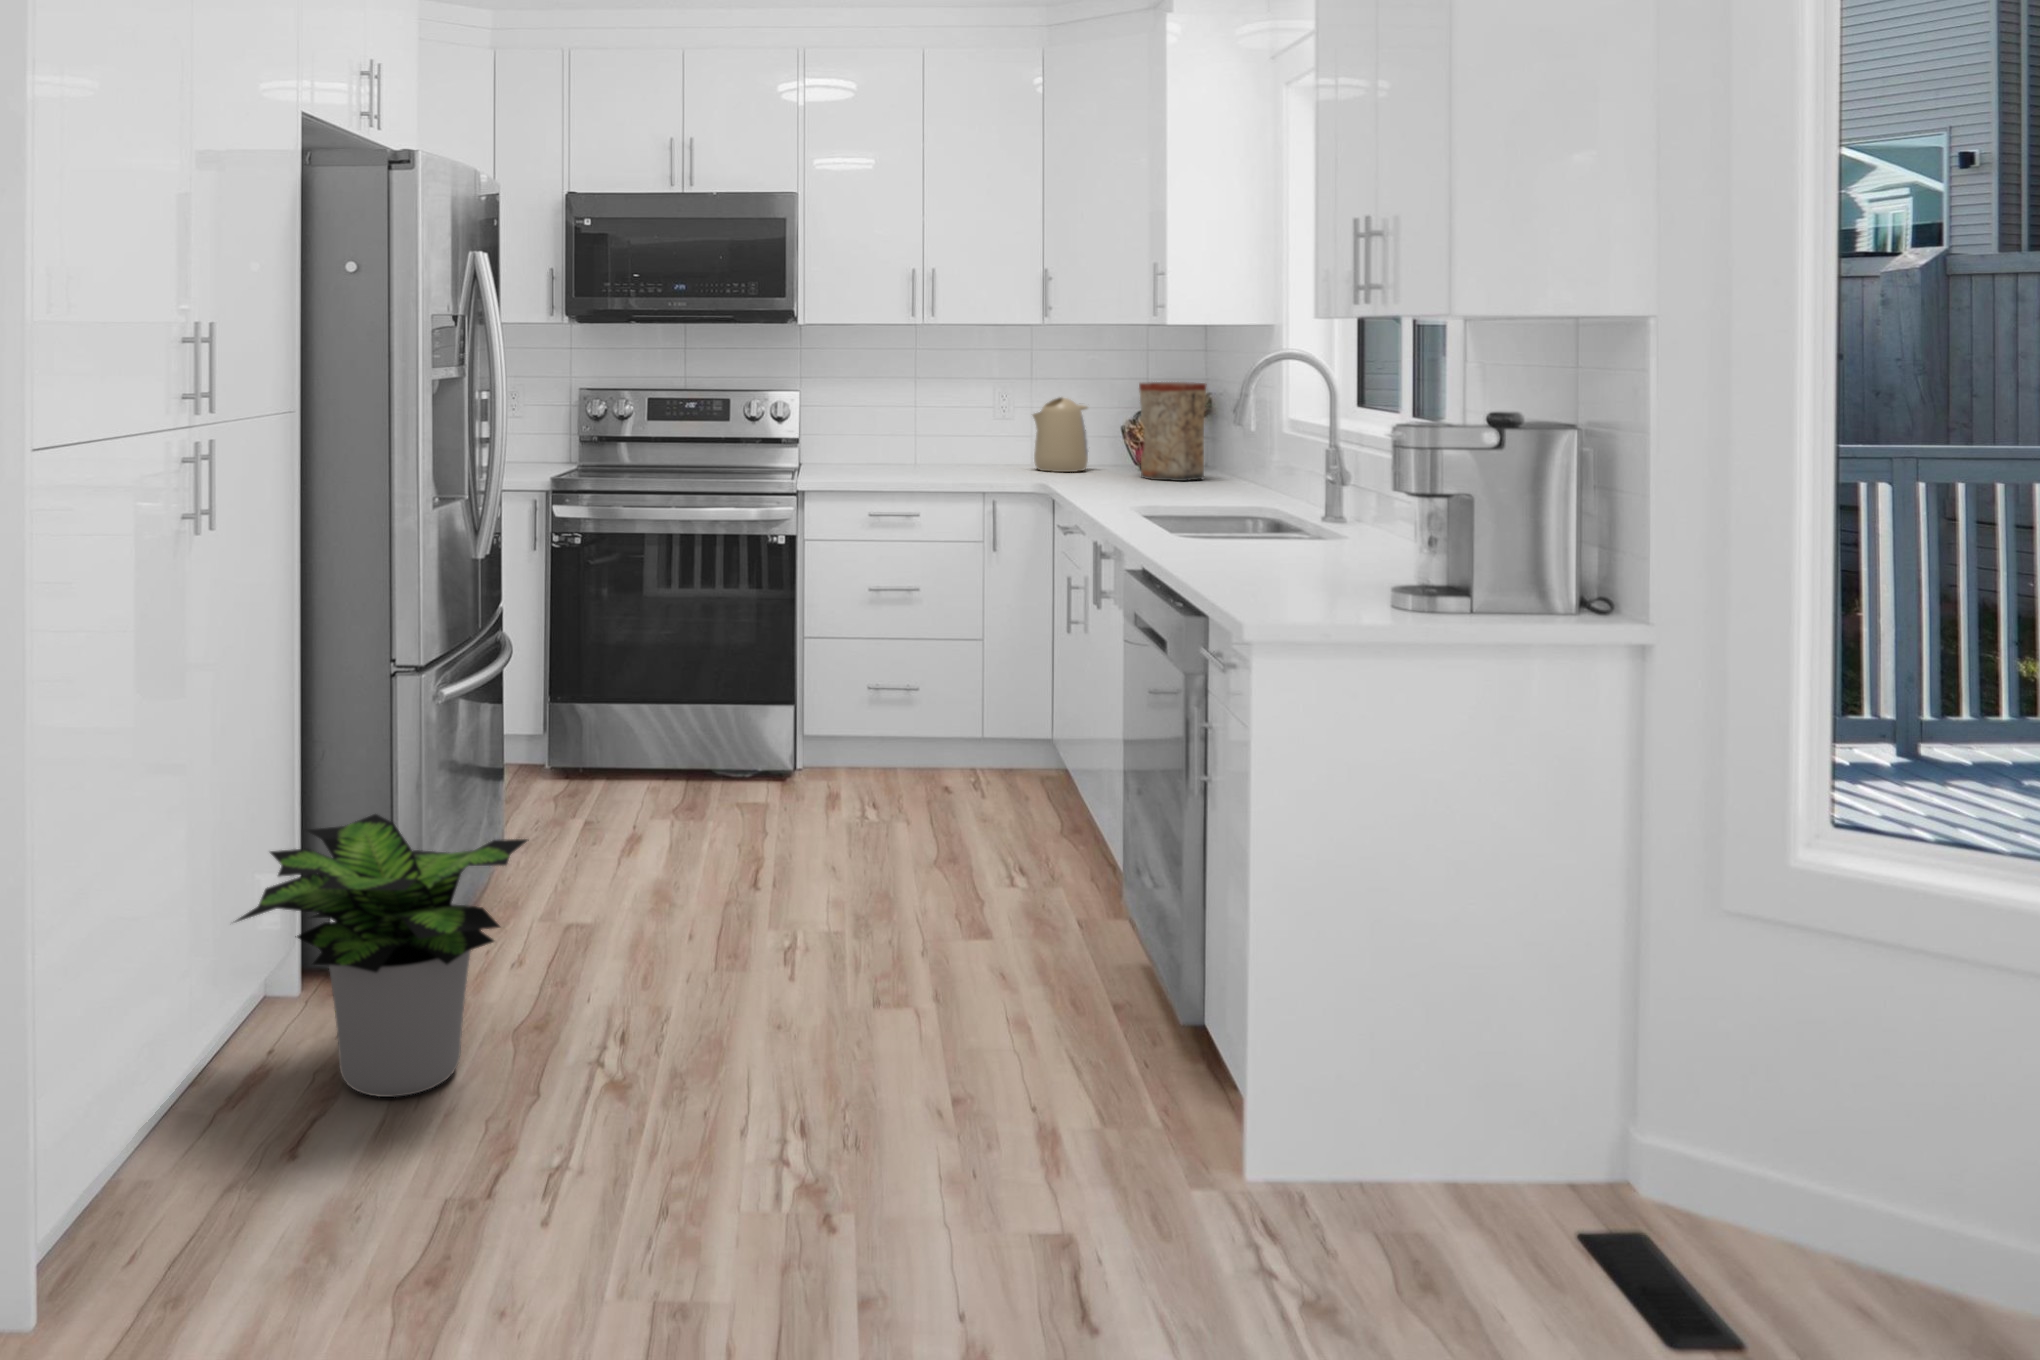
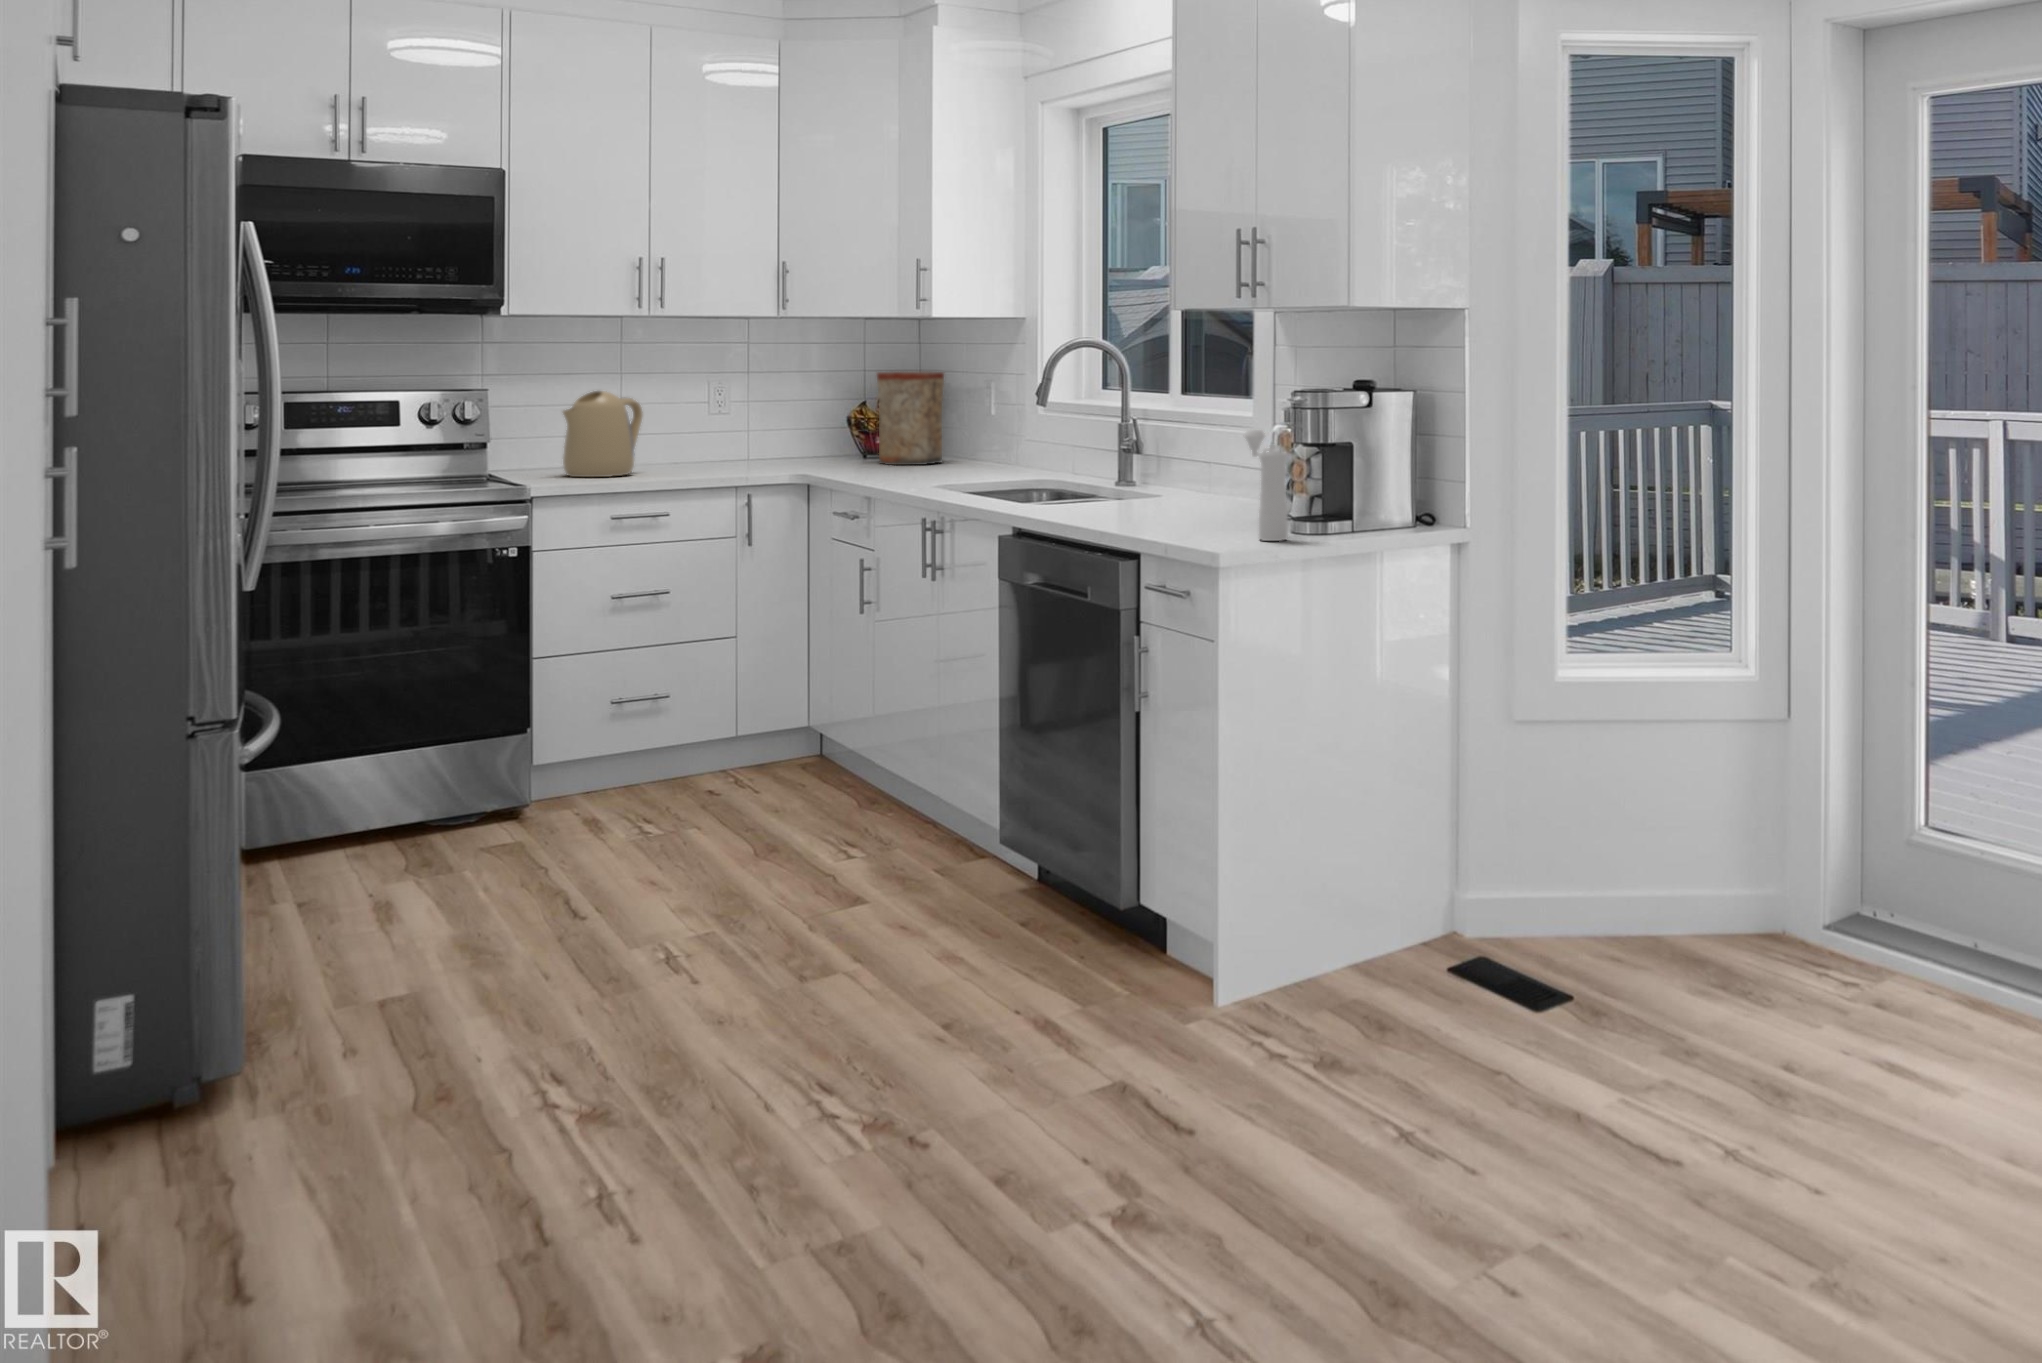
kettle: present [1033,397,1088,472] -> present [563,391,643,477]
pepper mill: none [1338,465,1378,610] -> present [1244,429,1288,541]
potted plant: present [235,814,527,1097] -> none [33,887,463,1235]

